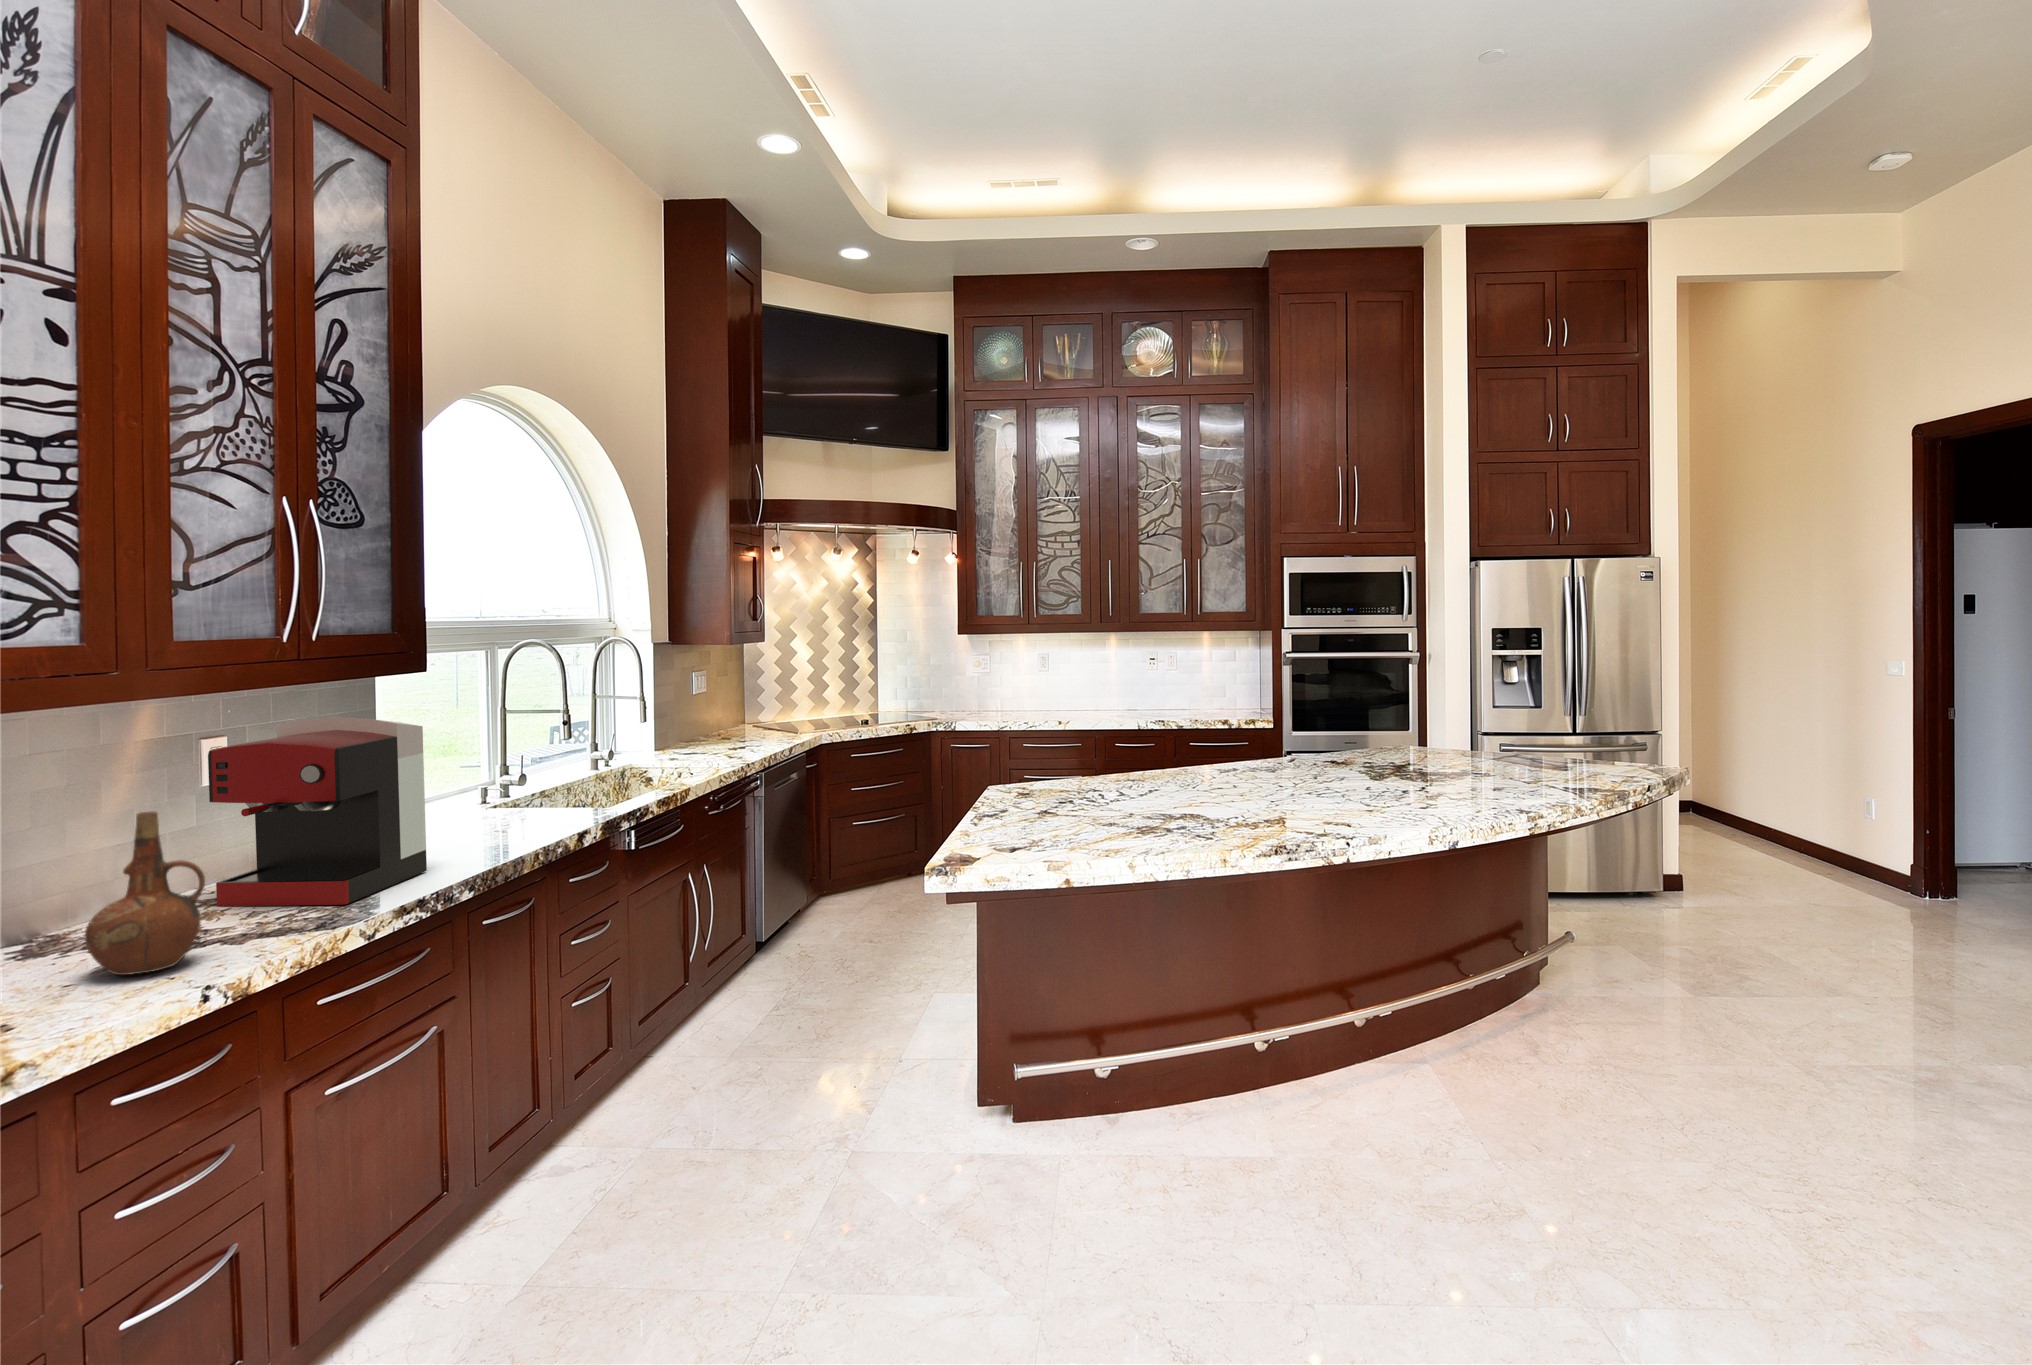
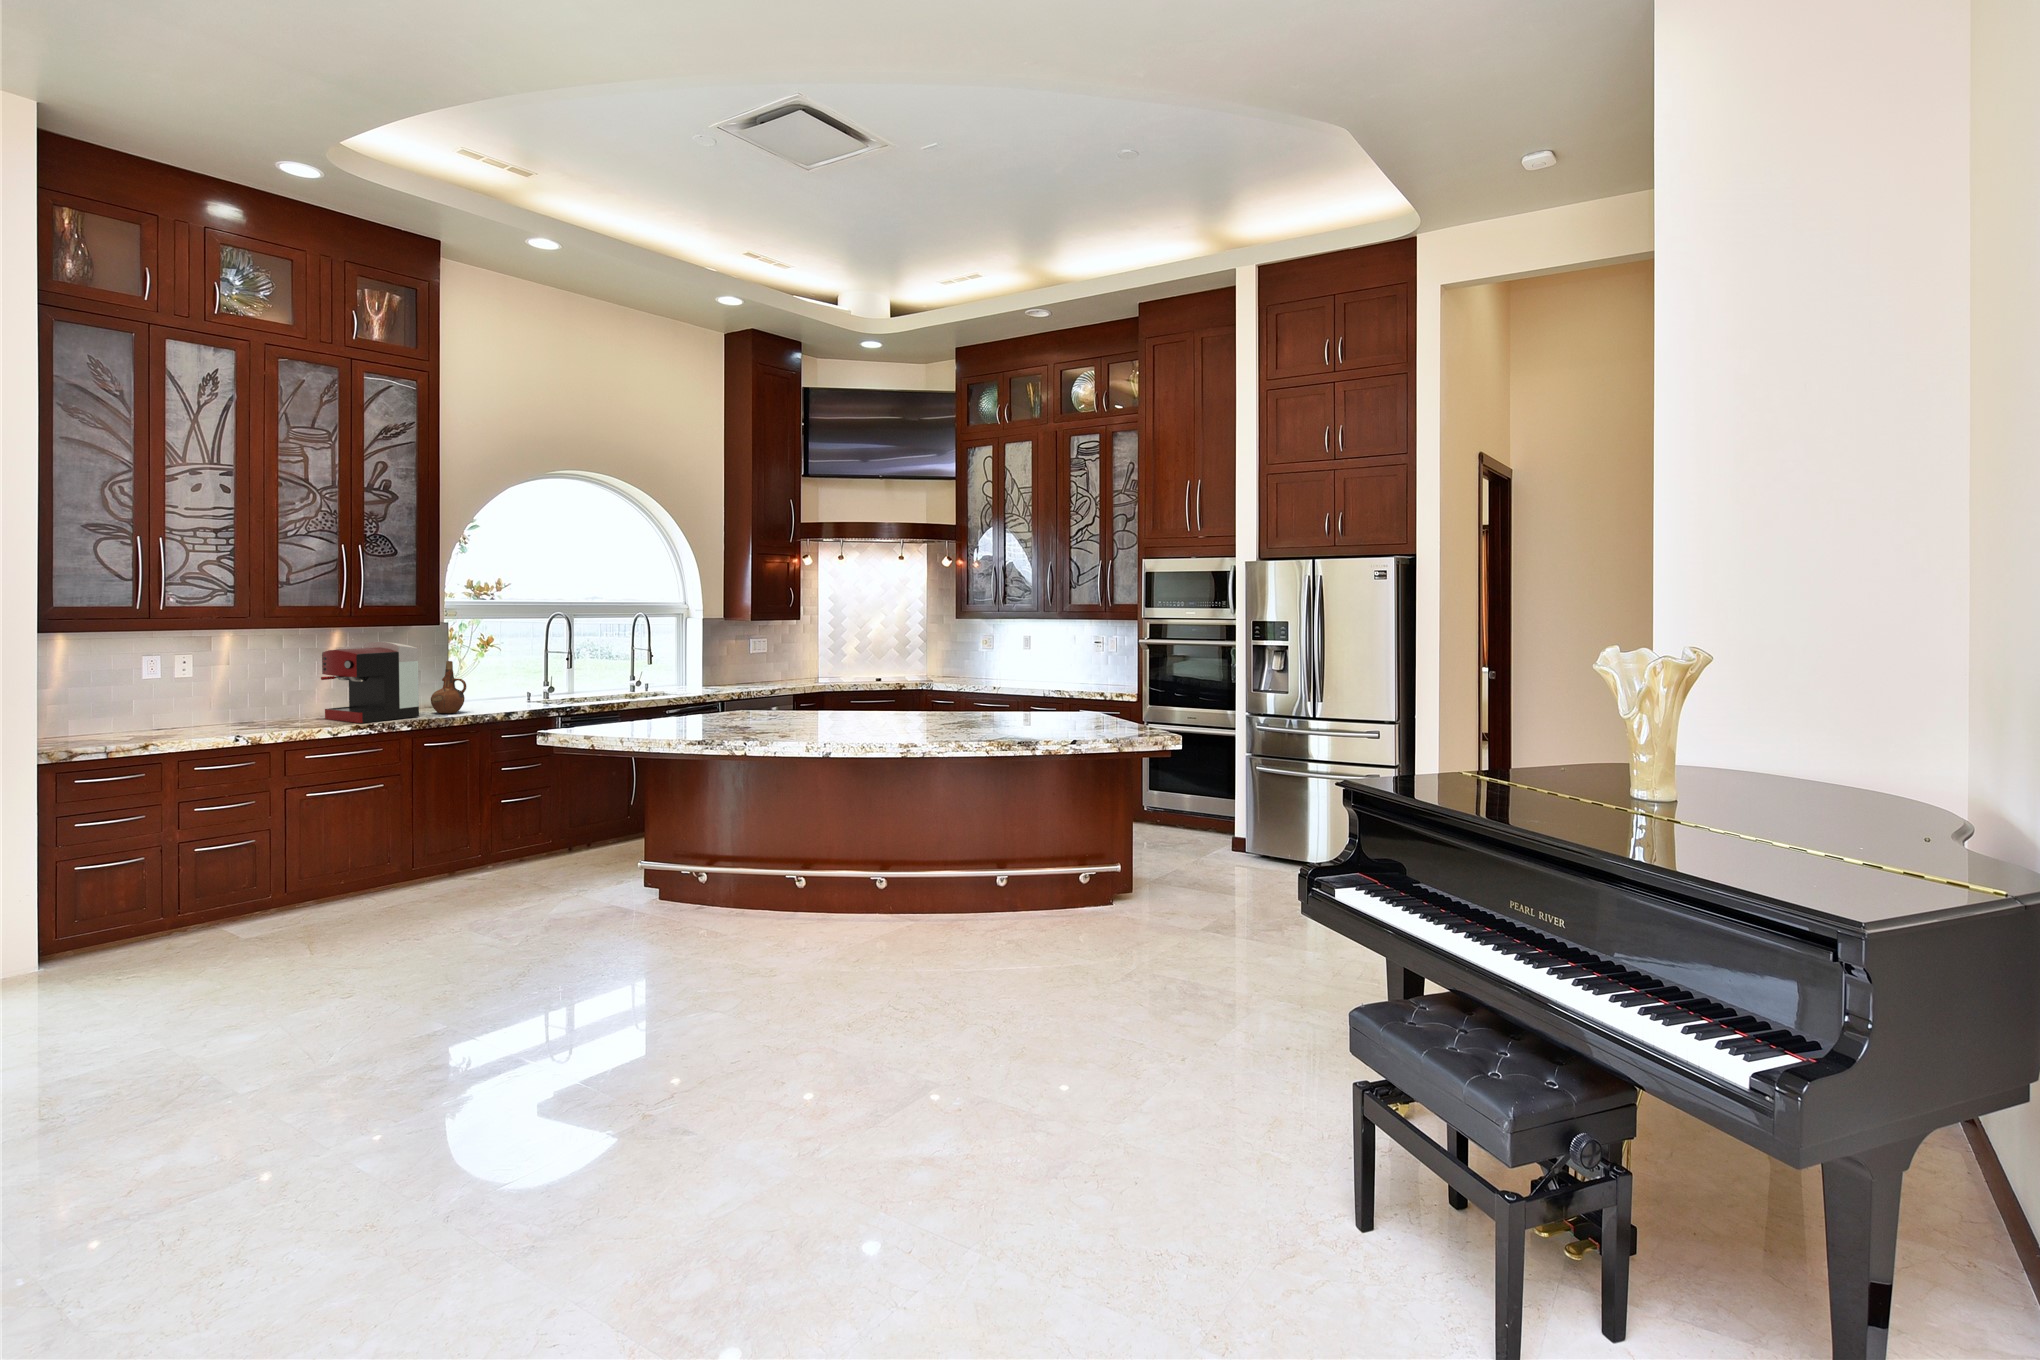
ceramic pitcher: present [85,811,205,975] -> present [431,661,466,713]

